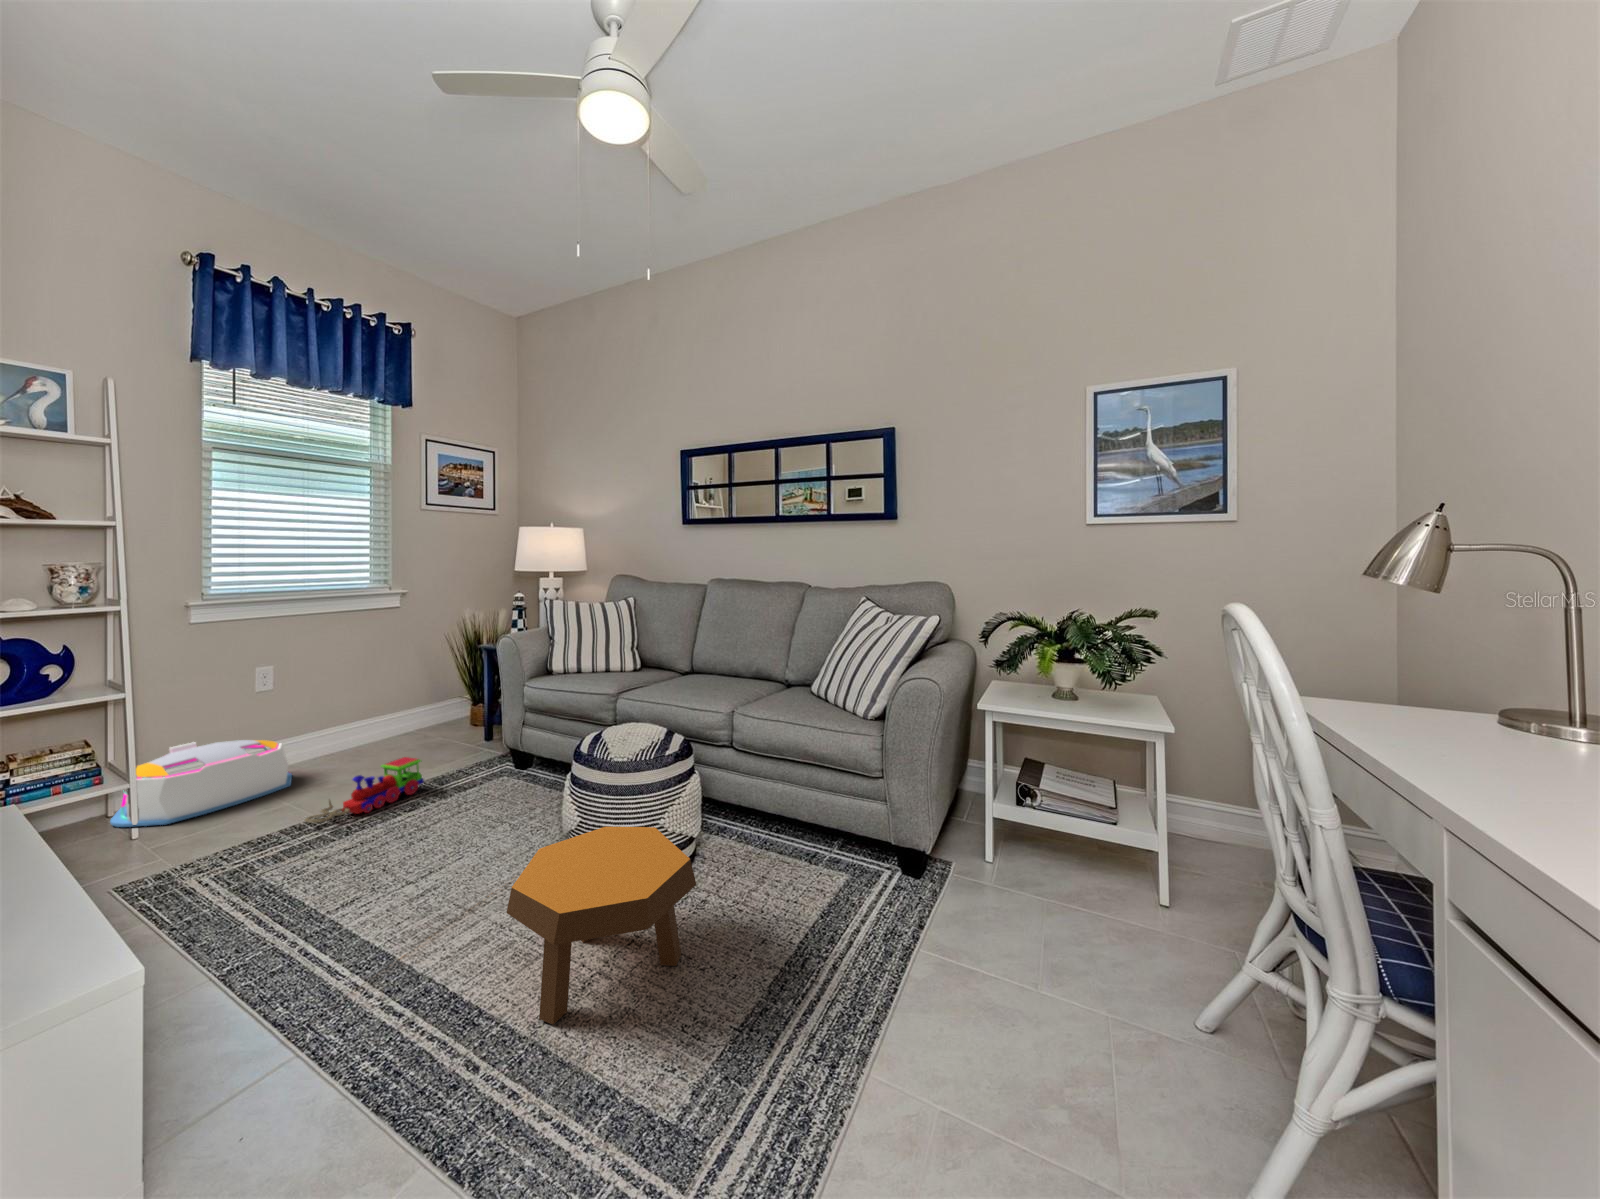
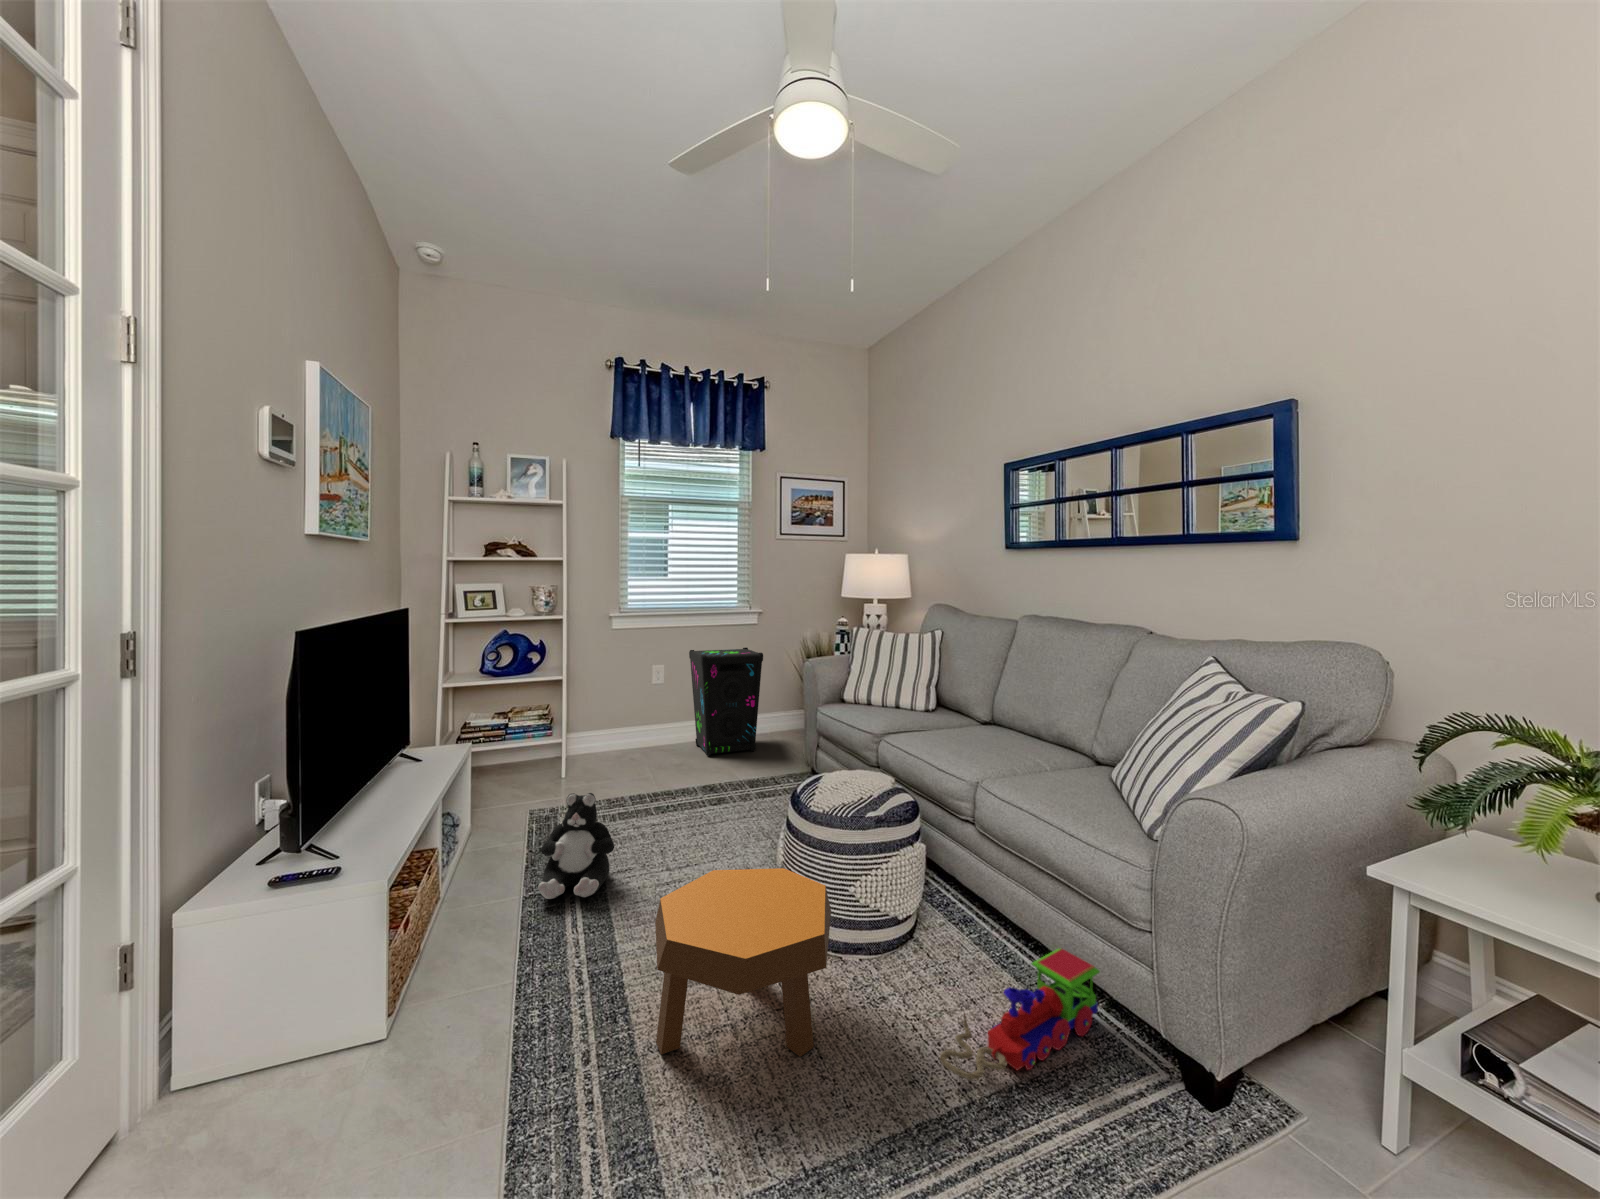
speaker: none [311,631,424,759] -> present [689,648,763,755]
storage bin: present [110,740,292,827] -> none [559,721,664,778]
toy train: present [305,757,424,823] -> present [940,949,1100,1081]
plush toy: none [227,822,345,964] -> present [538,793,614,899]

